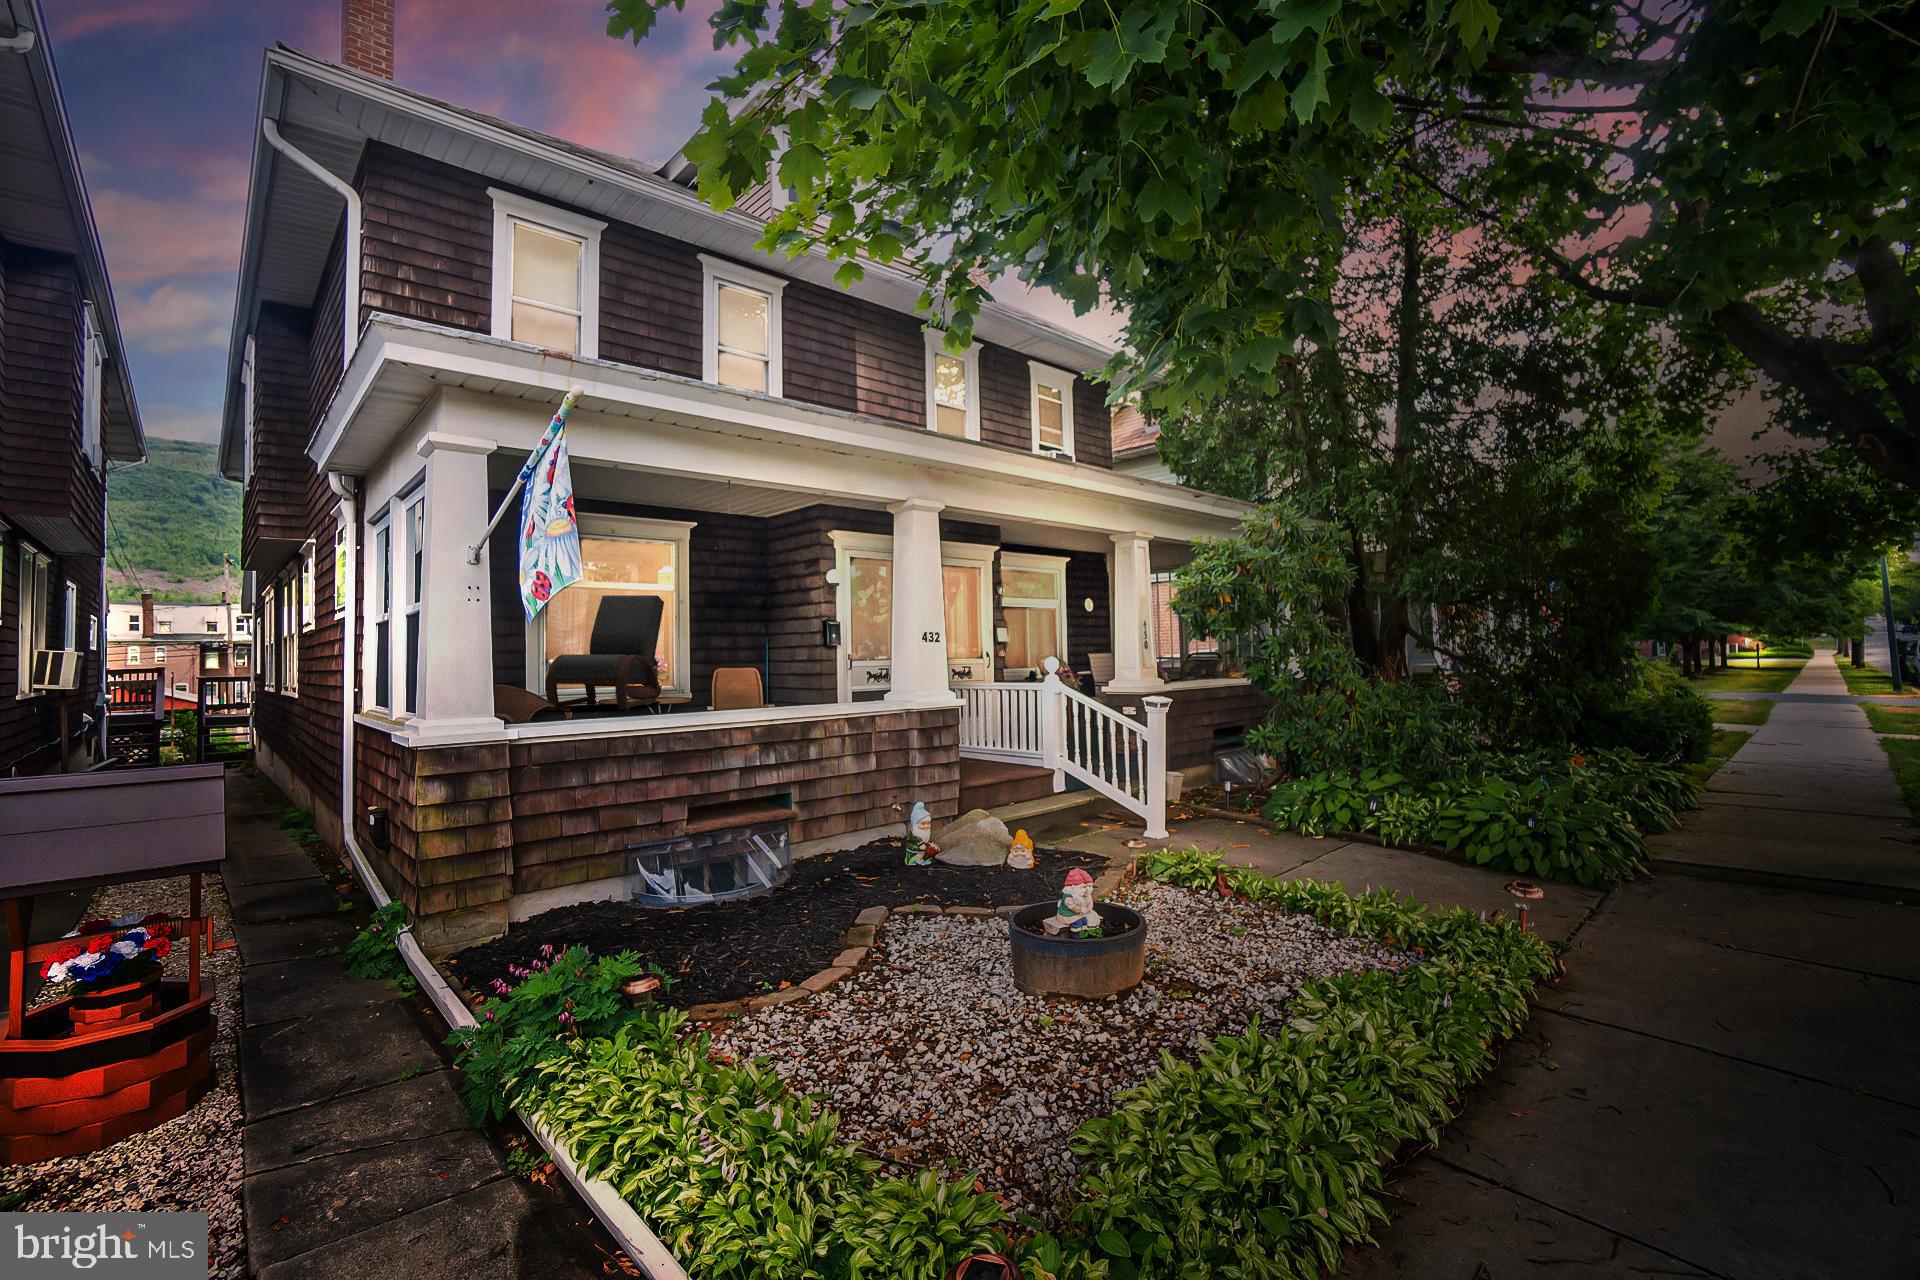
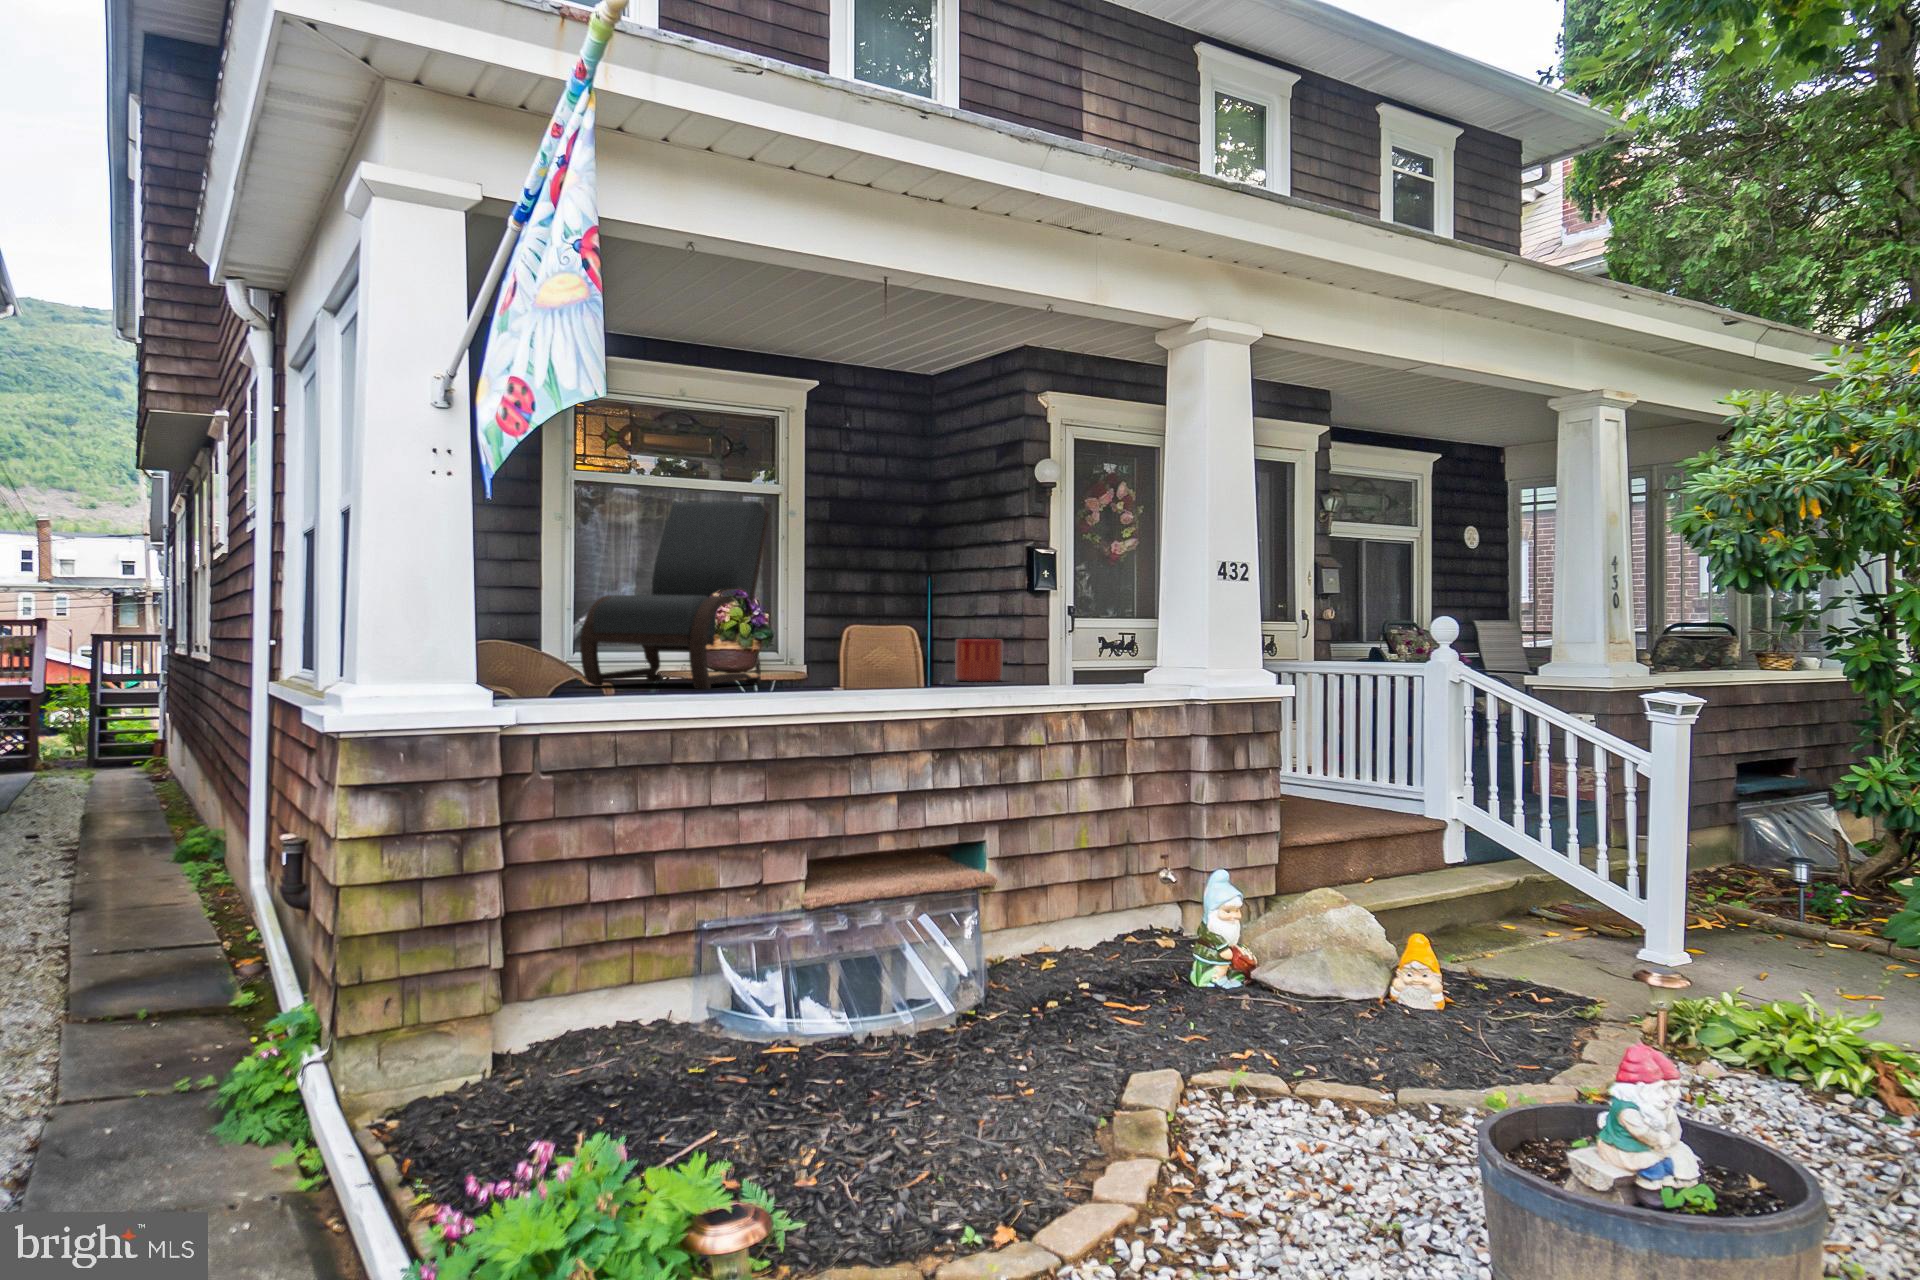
planter: none [780,673,809,699] -> present [955,639,1003,682]

